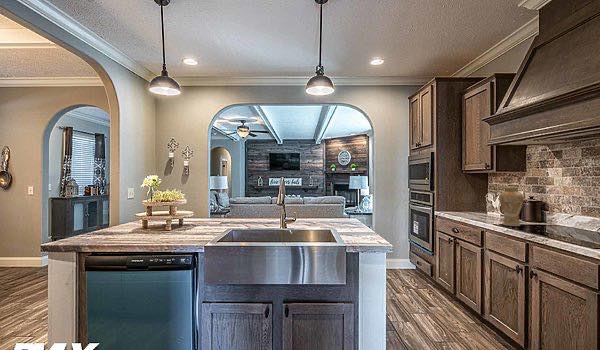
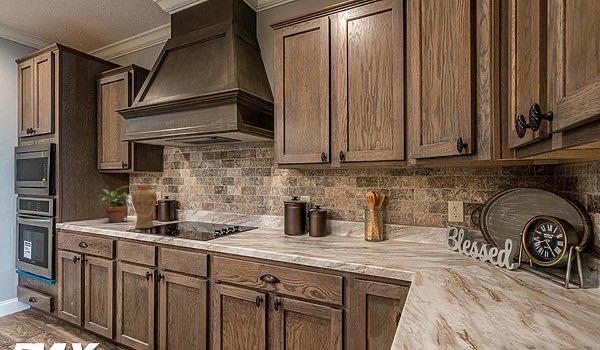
potted plant: none [467,185,494,216] -> present [99,186,129,222]

